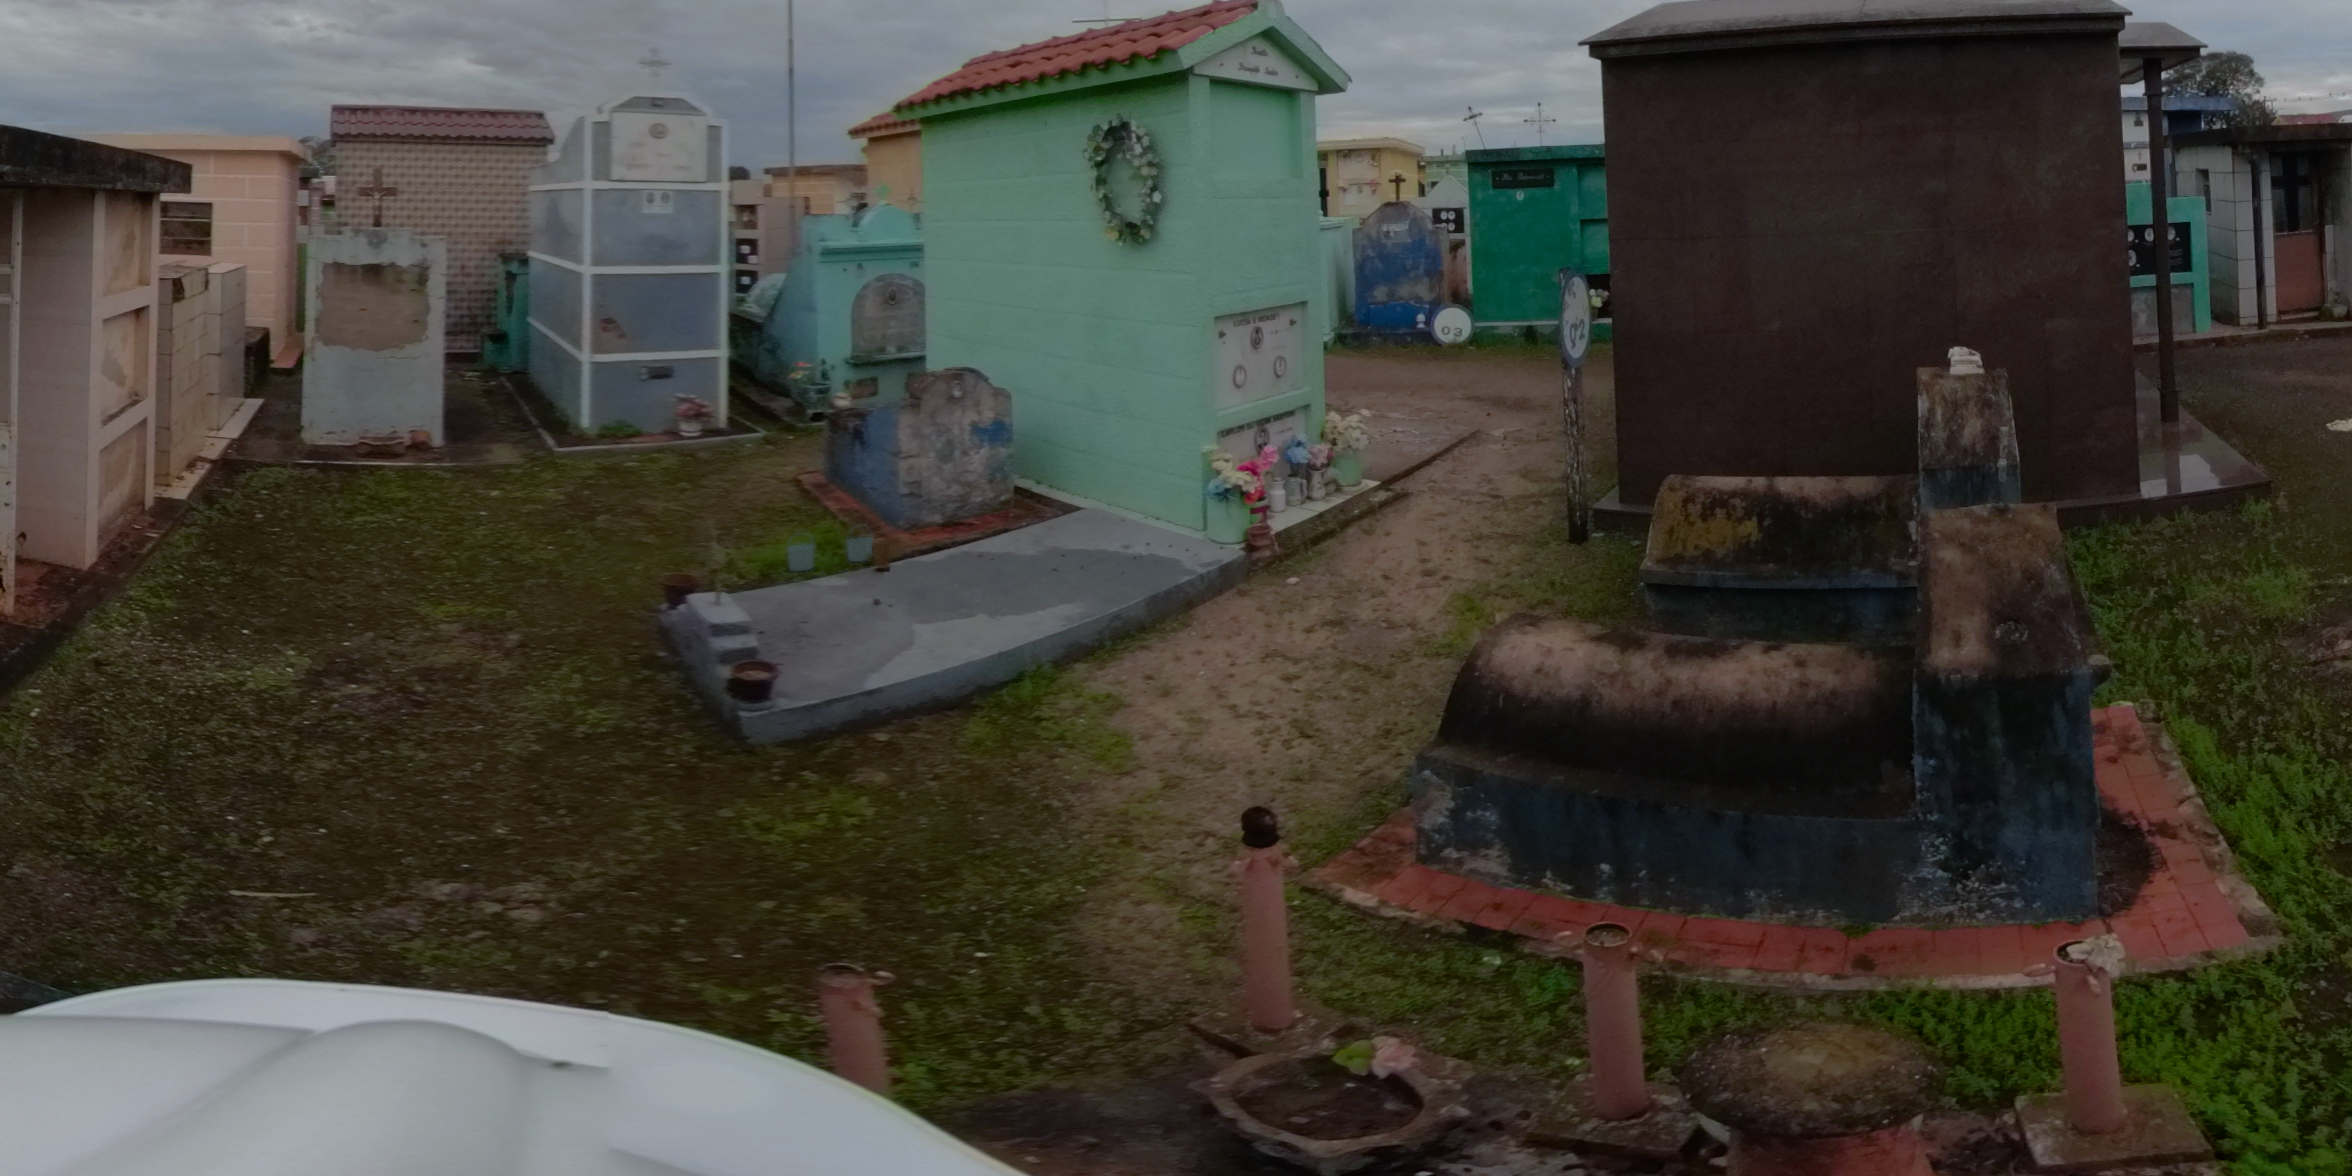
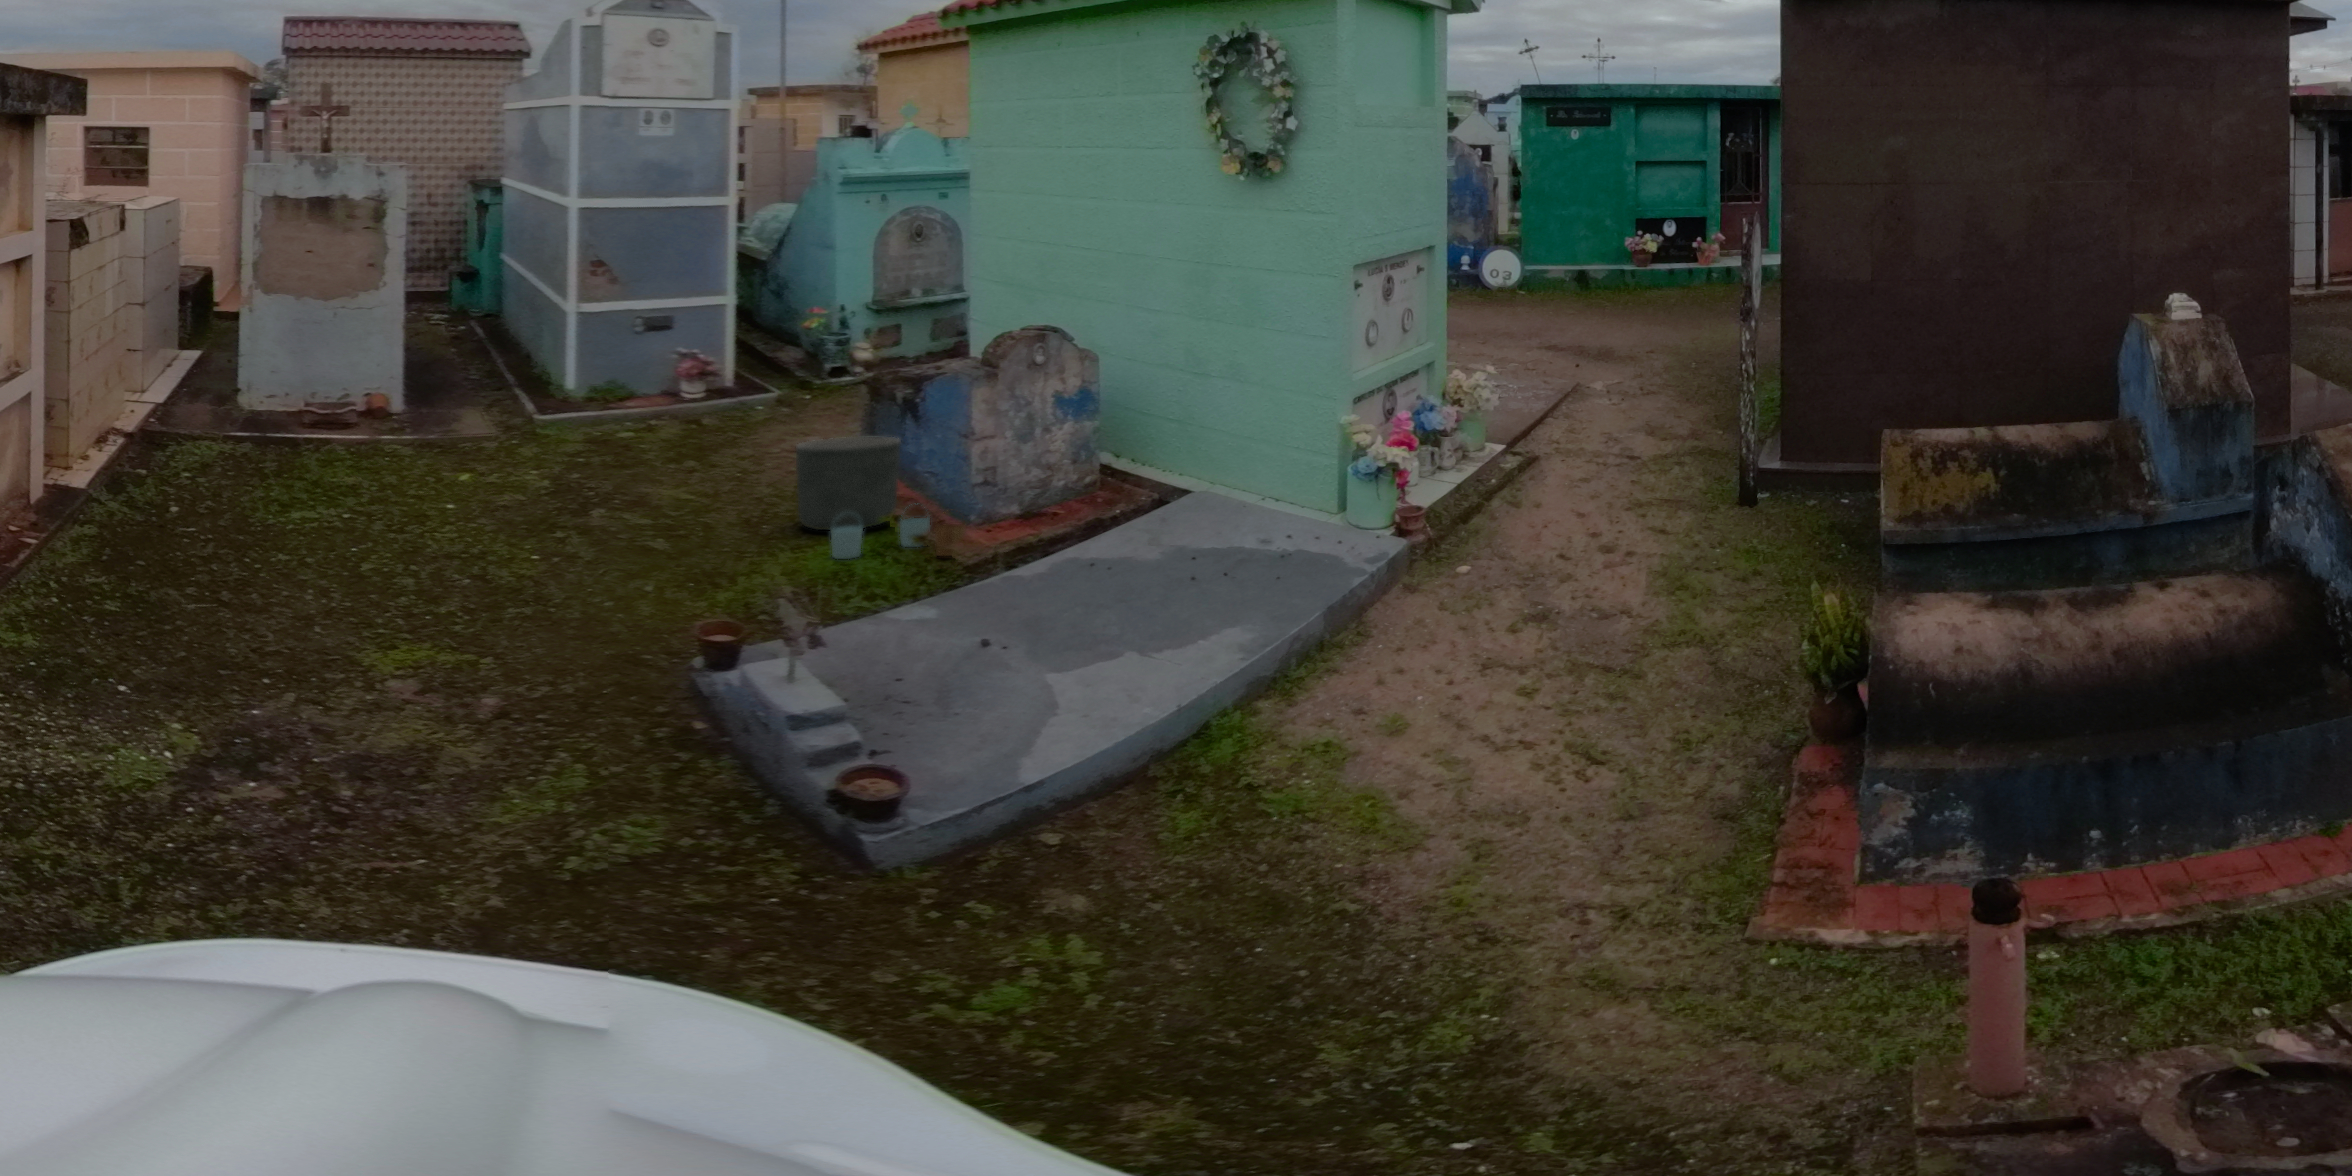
planter: none [761,469,850,549] -> present [796,437,901,530]

